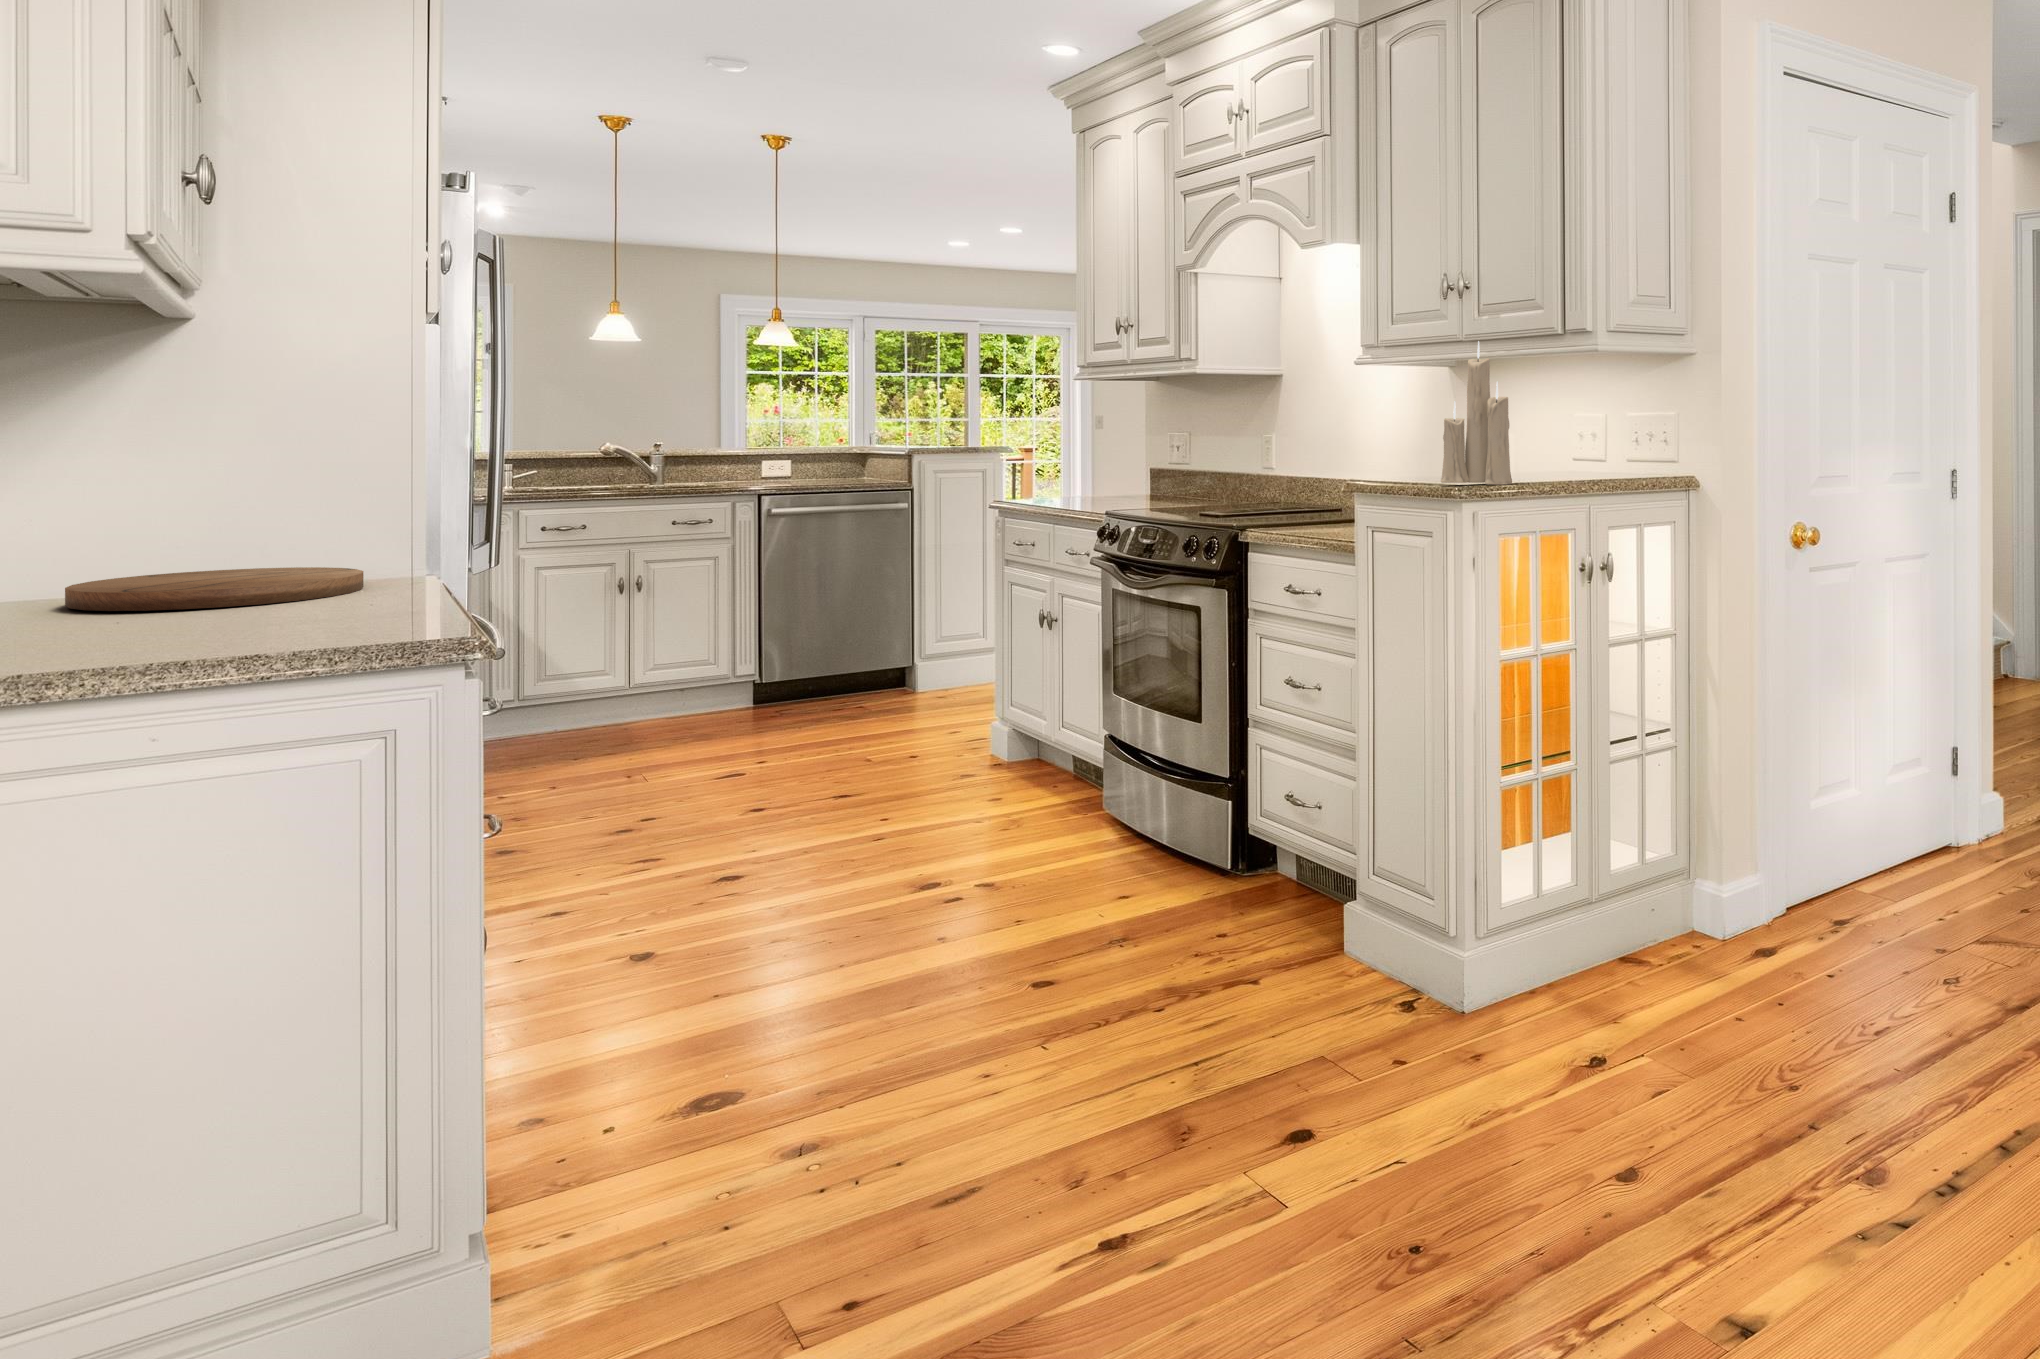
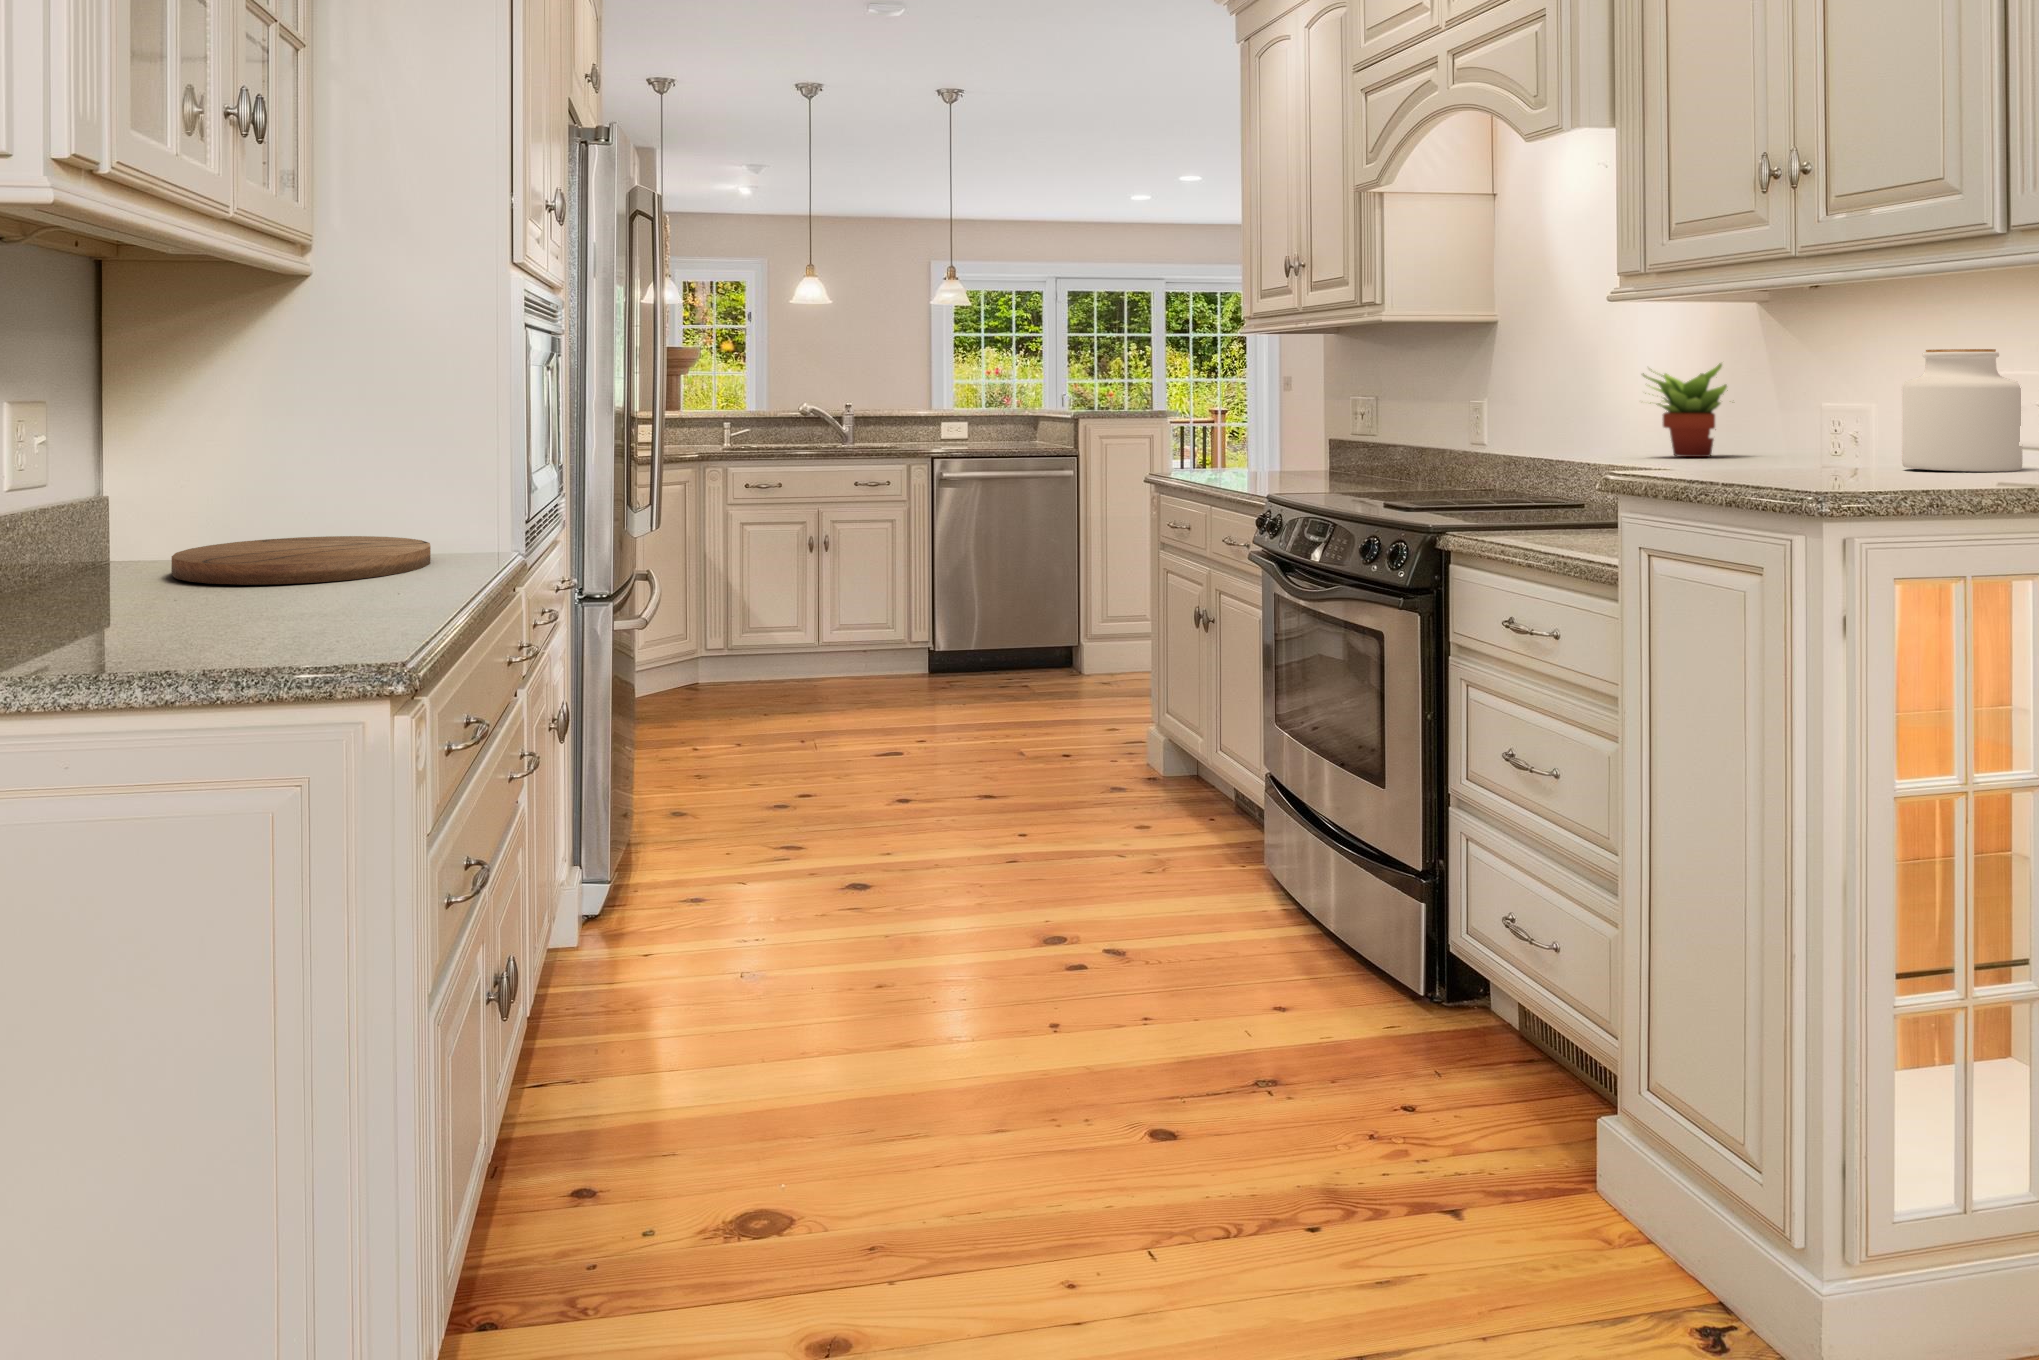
candle: present [1441,341,1512,485] -> none [1769,238,1908,490]
jar: none [1521,401,1583,475] -> present [1902,349,2023,472]
succulent plant: none [1376,406,1443,474] -> present [1643,363,1728,457]

